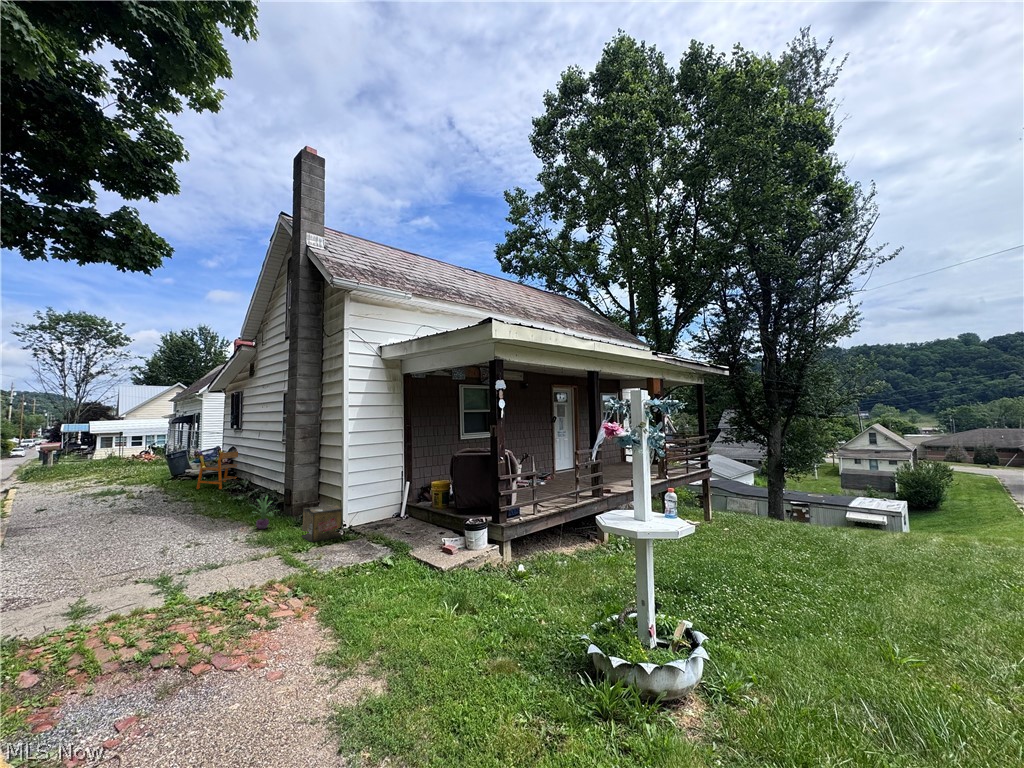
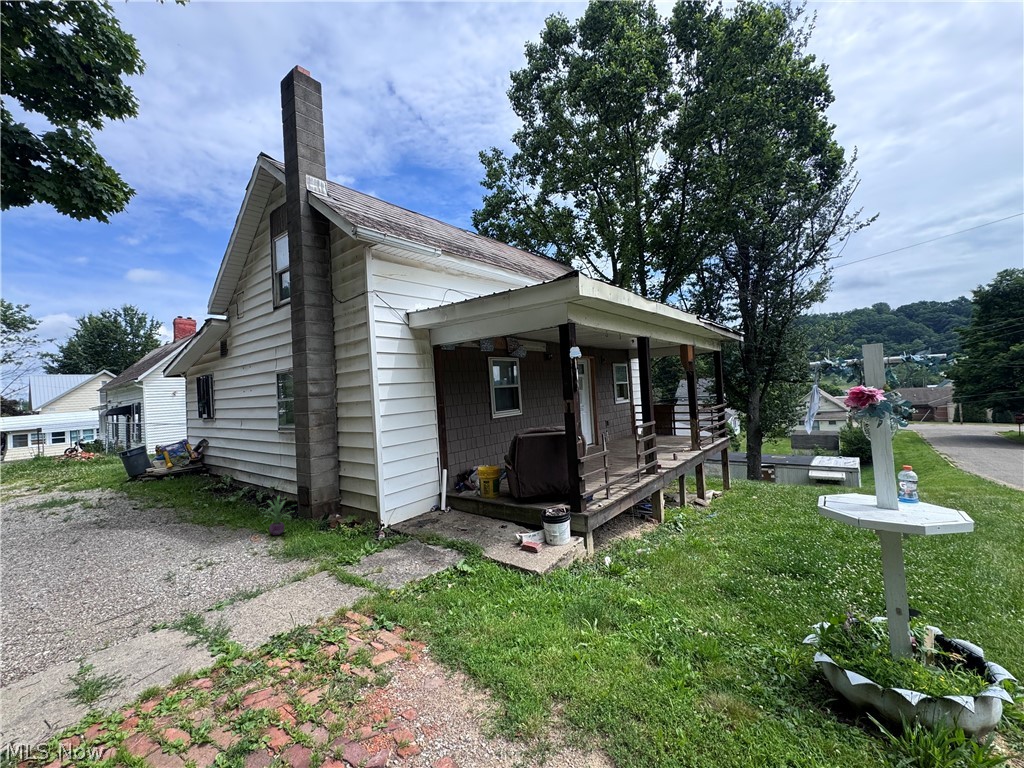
bench: present [197,451,238,489] -> none [164,442,219,490]
cardboard box: present [302,505,342,542] -> none [333,501,380,547]

